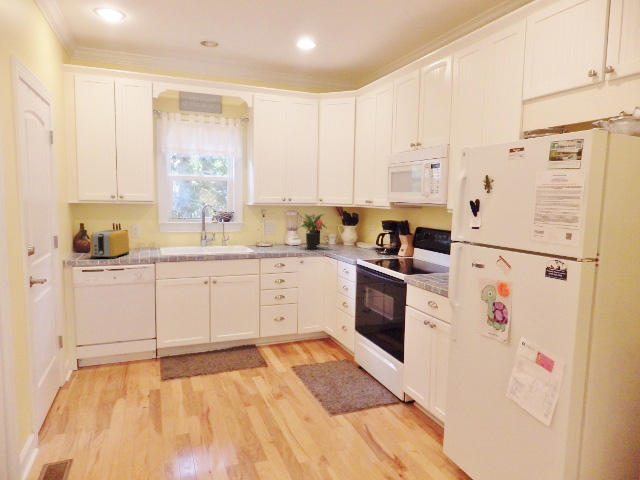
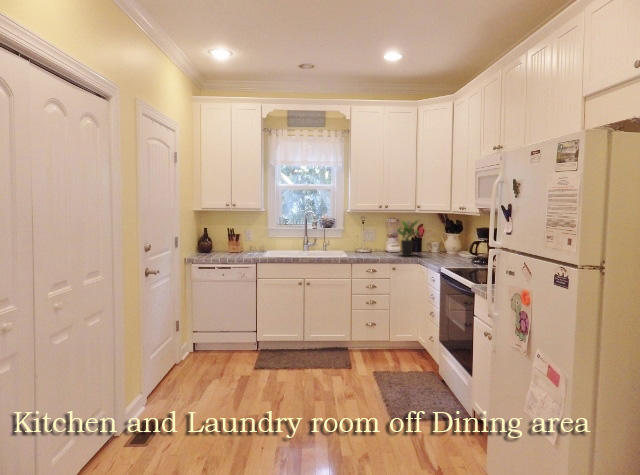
toaster: present [90,230,129,259] -> none [207,234,239,258]

